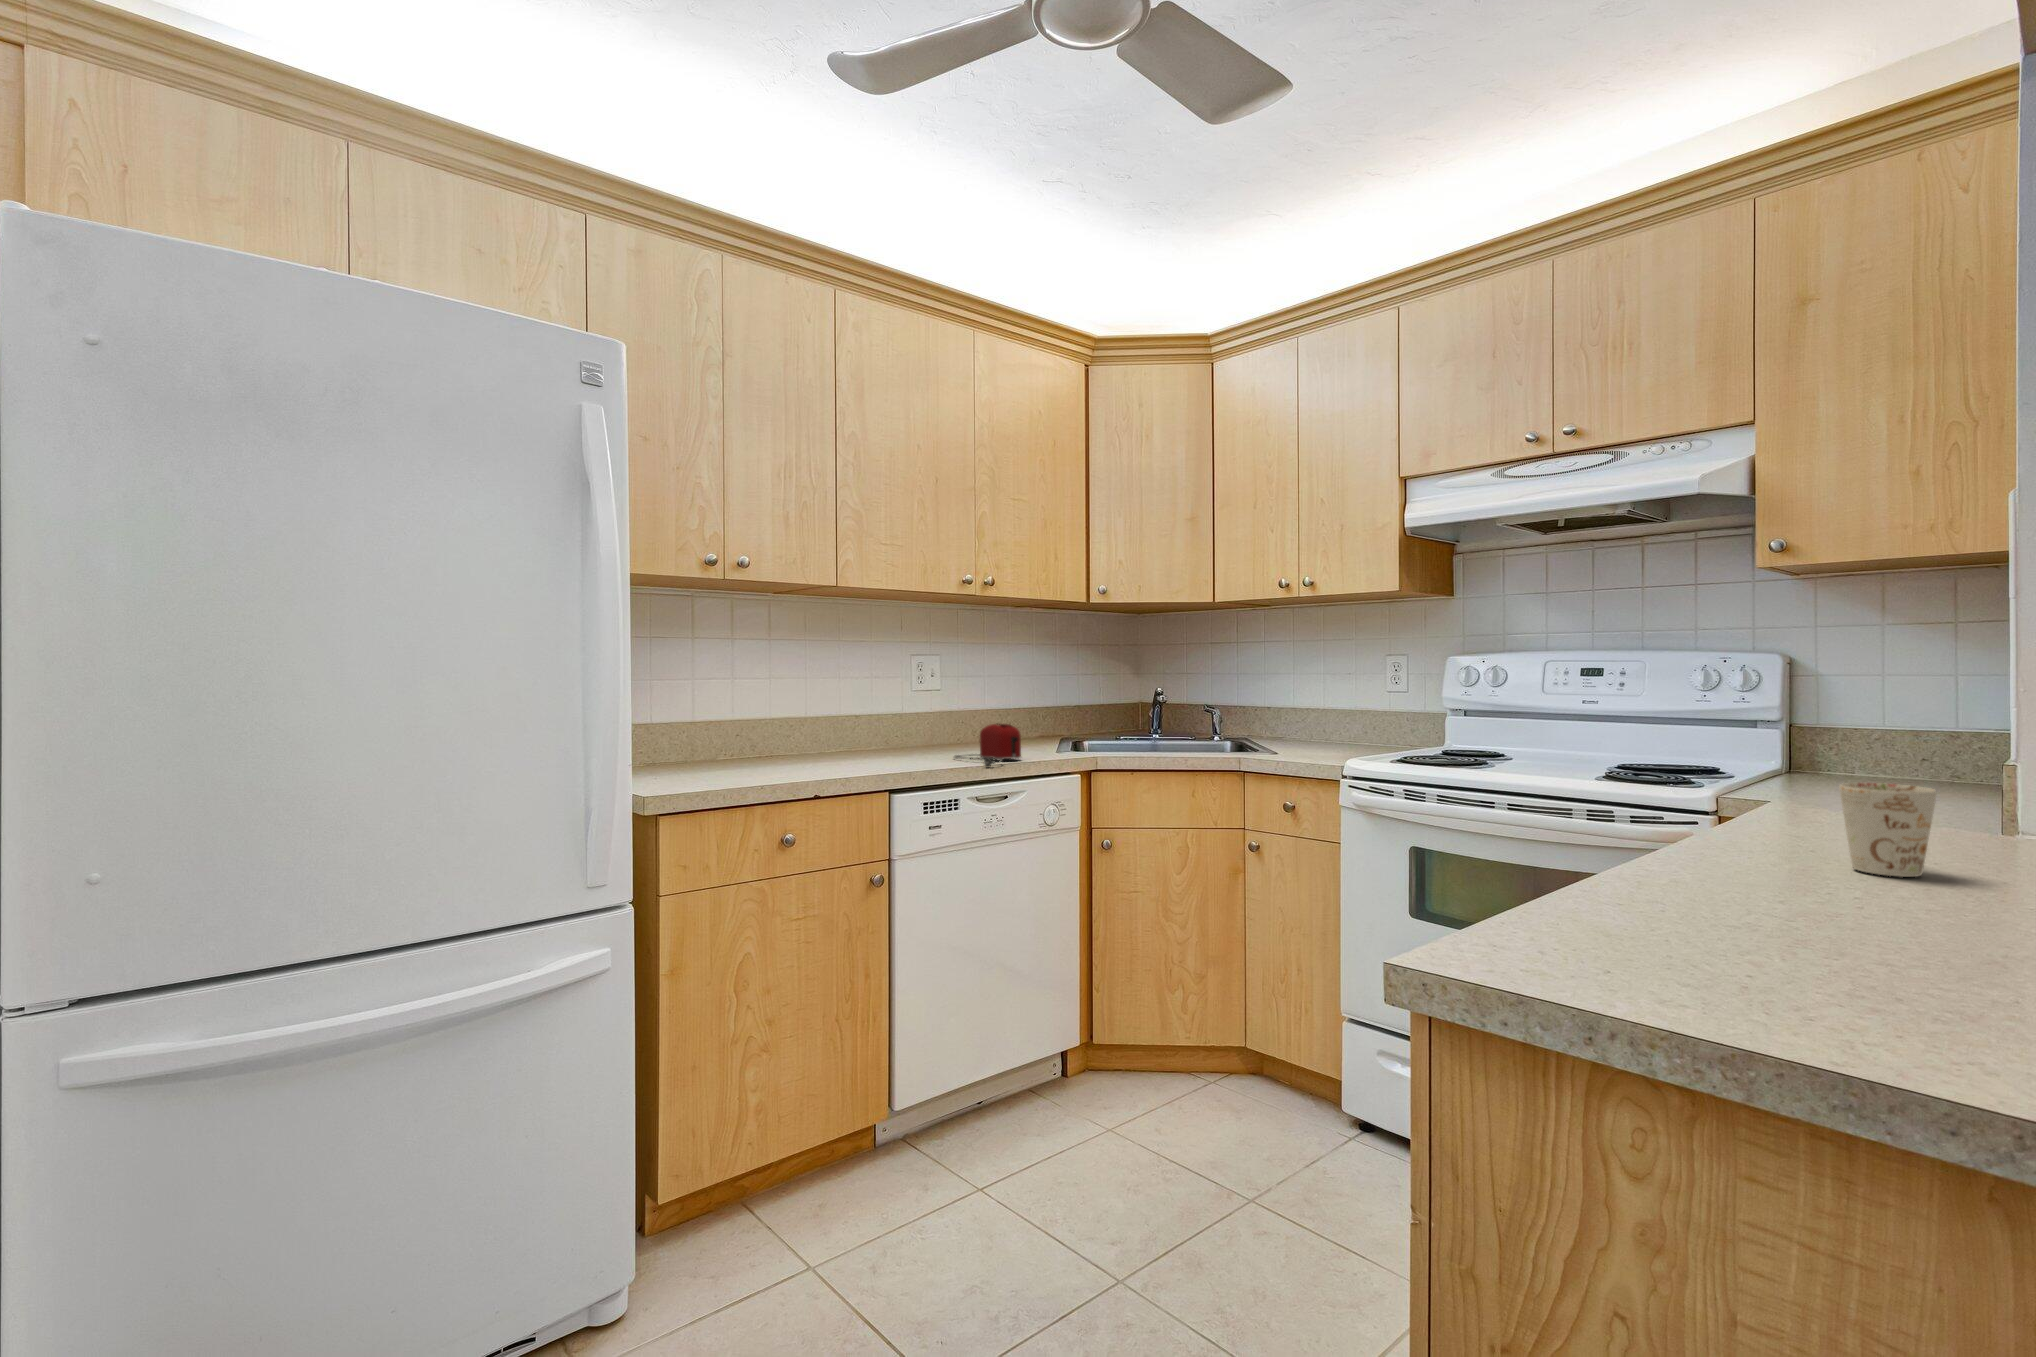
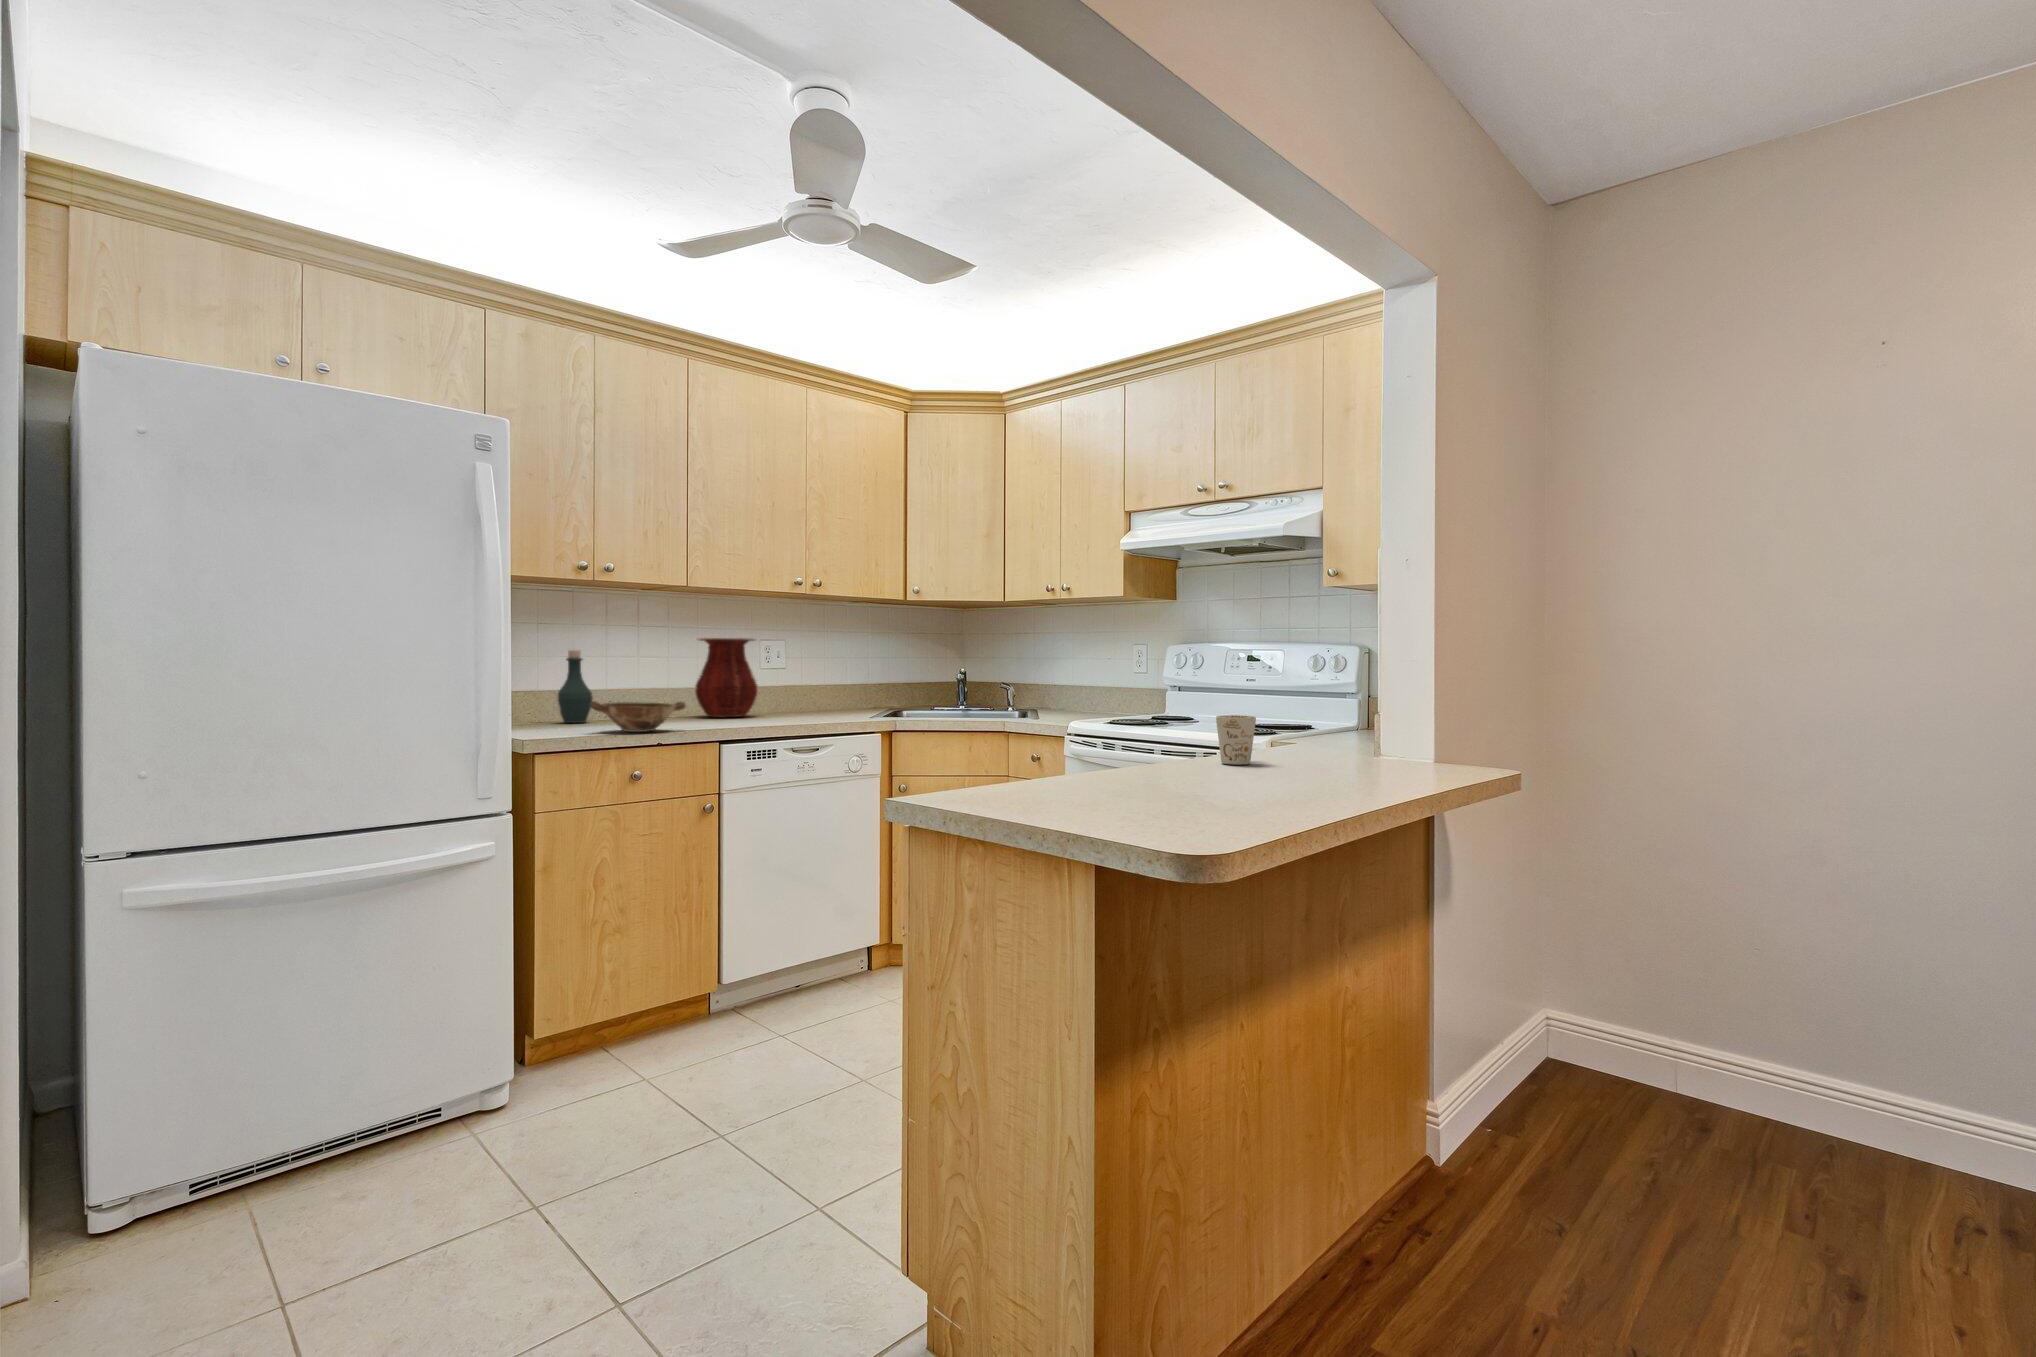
vase: none [842,652,919,752] -> present [695,638,758,717]
bottle: none [679,670,723,763] -> present [558,650,593,723]
toaster: present [955,724,1021,767] -> none [778,694,830,726]
bowl: none [727,738,849,781] -> present [590,701,686,732]

